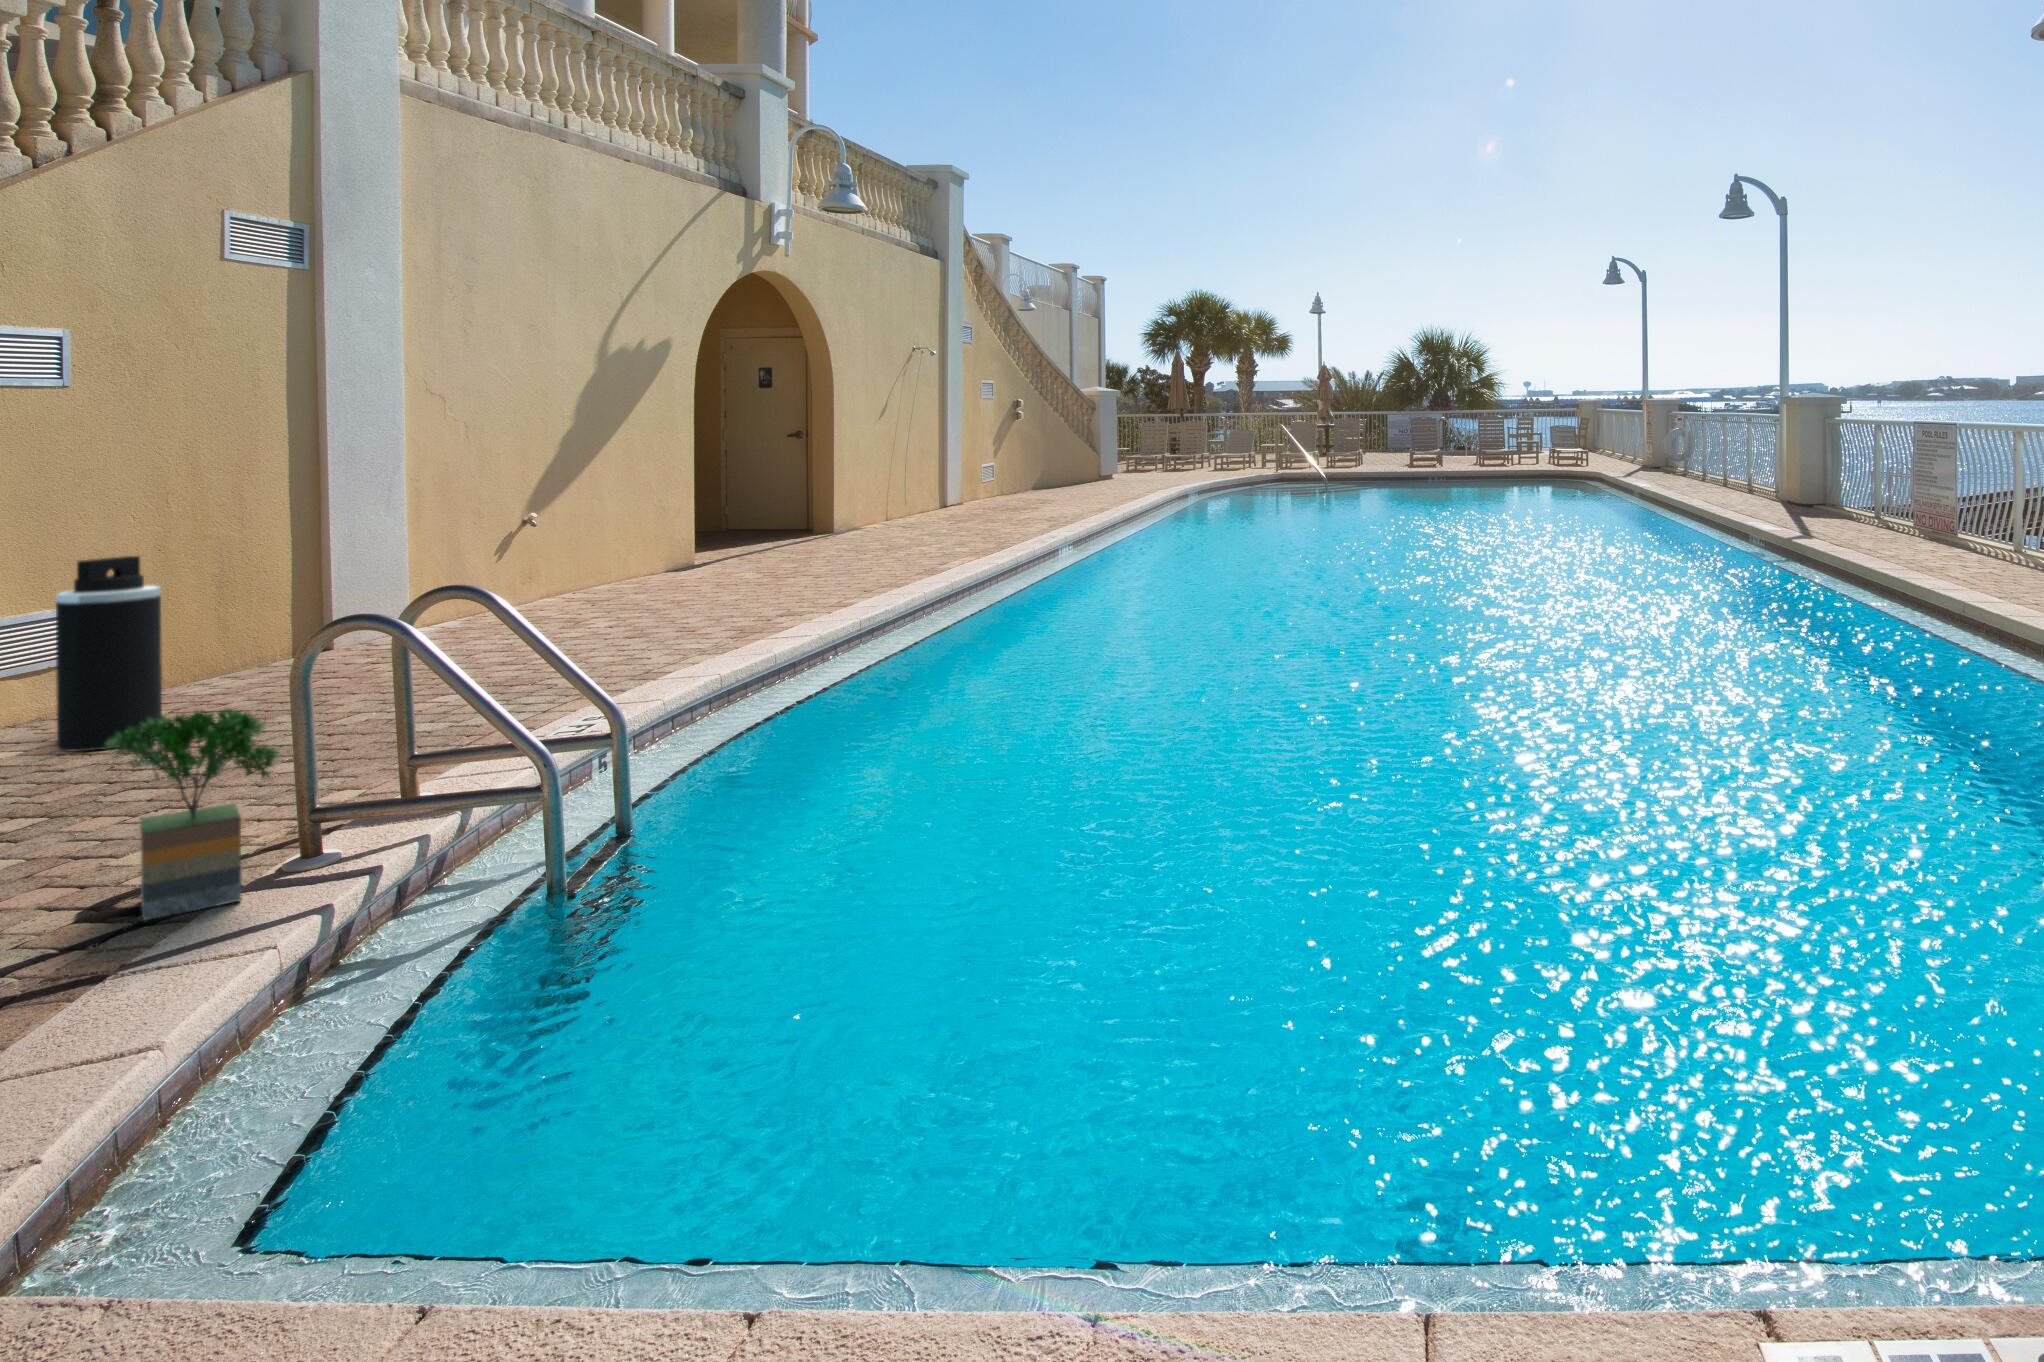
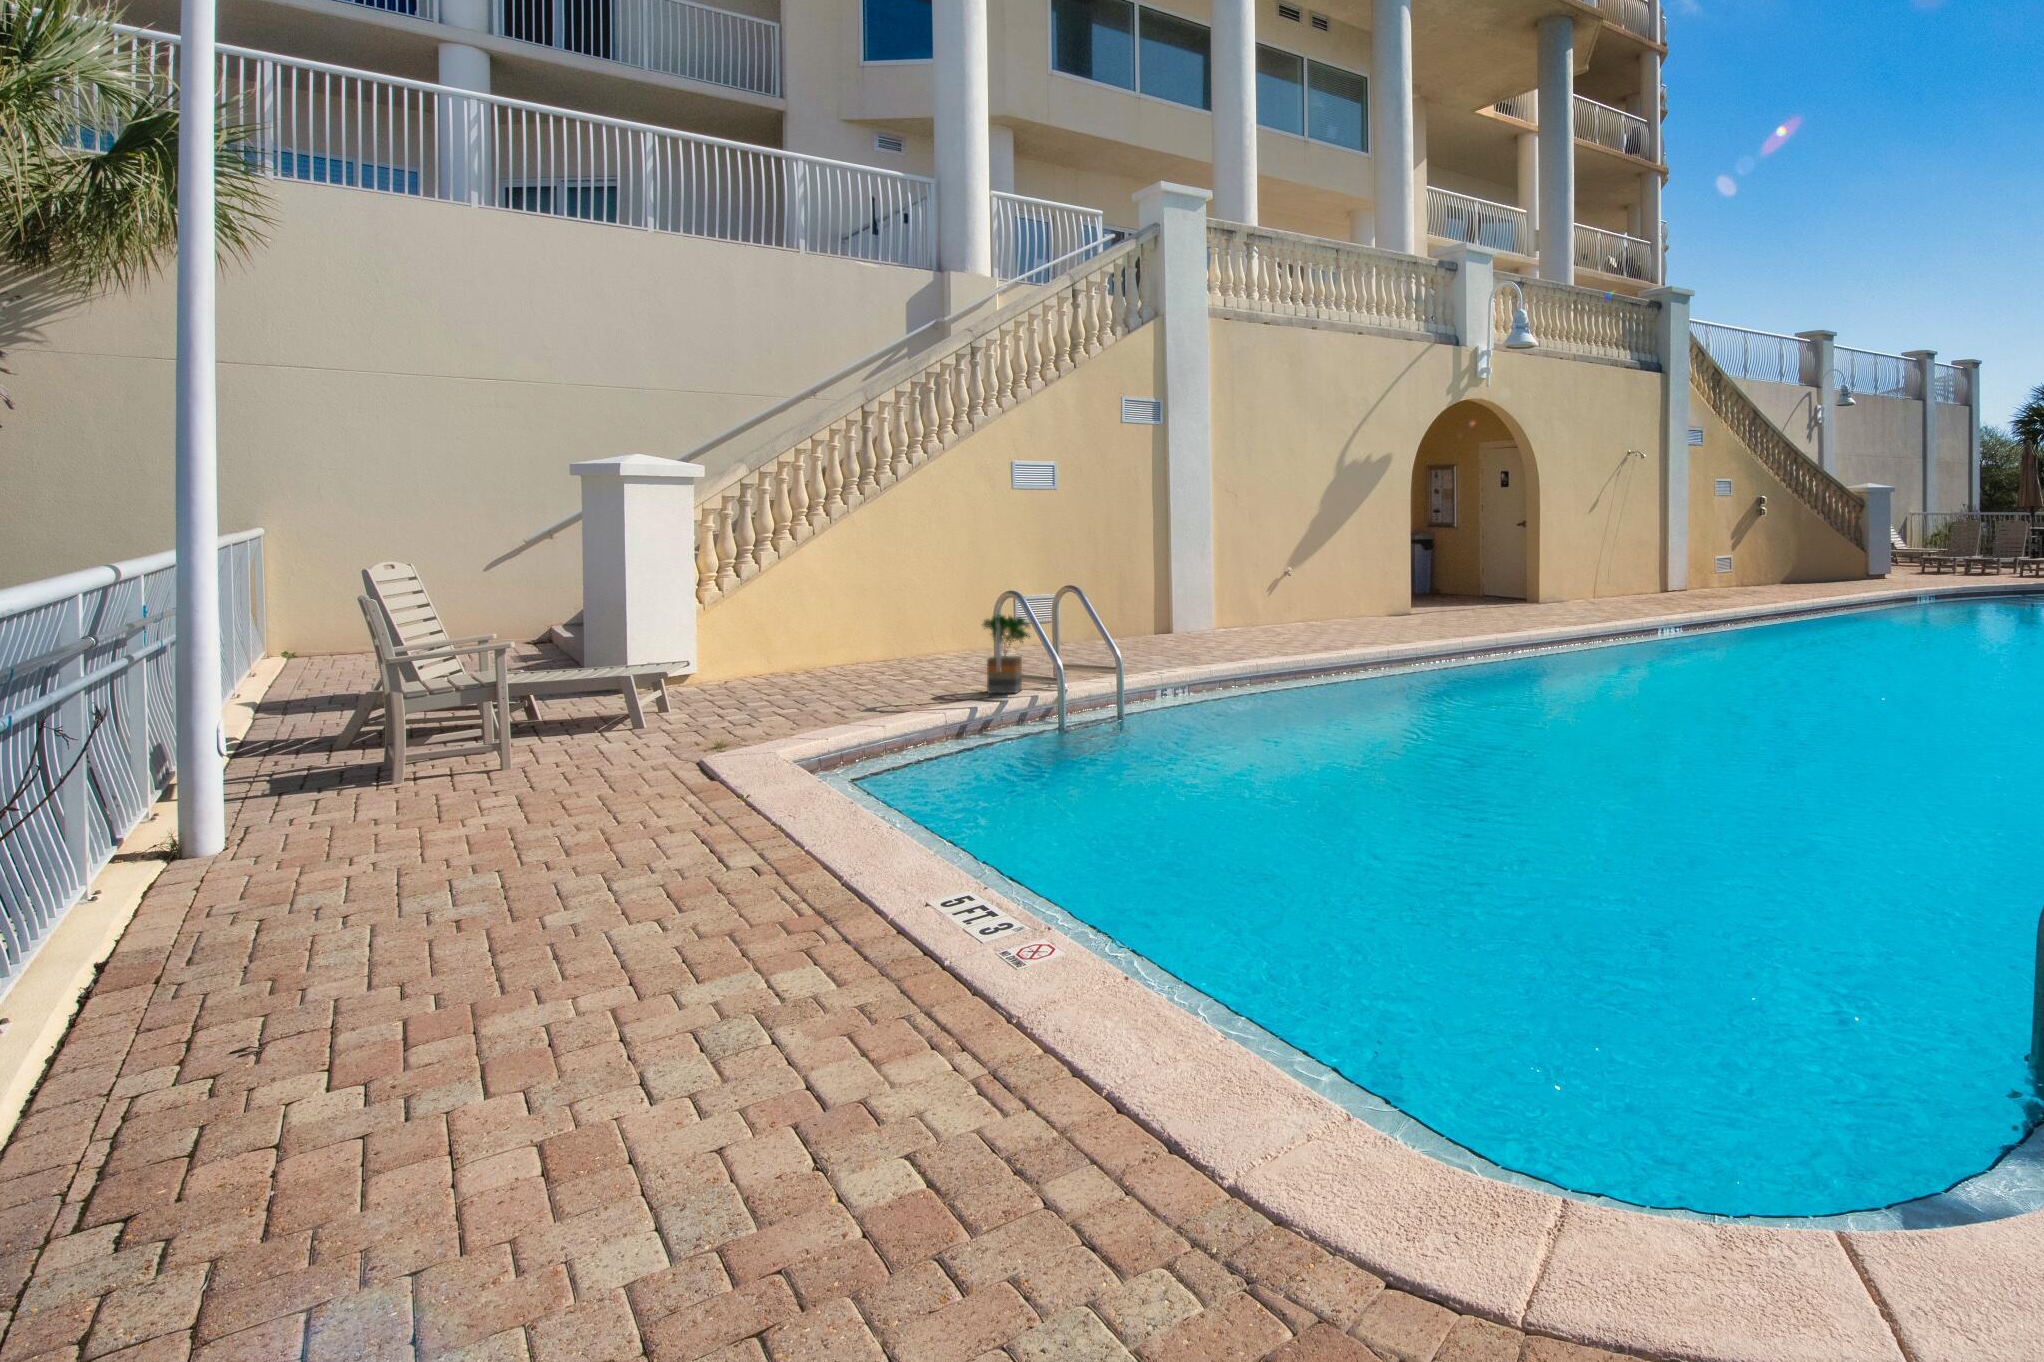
trash can: present [56,556,162,752] -> none [1036,568,1070,655]

